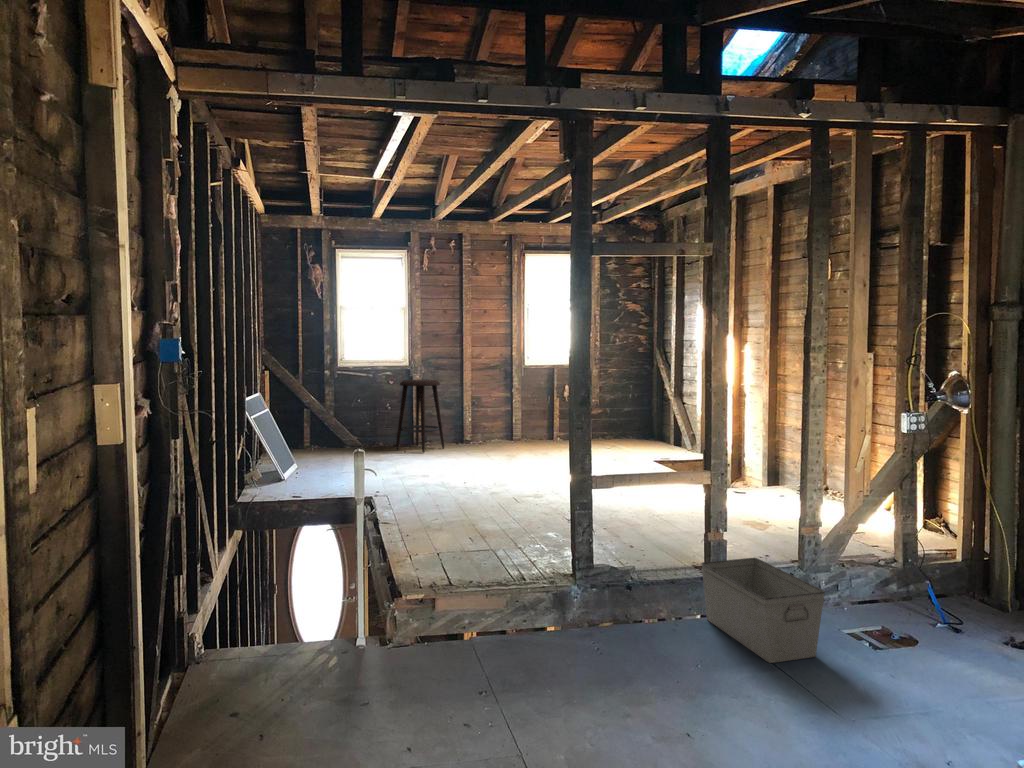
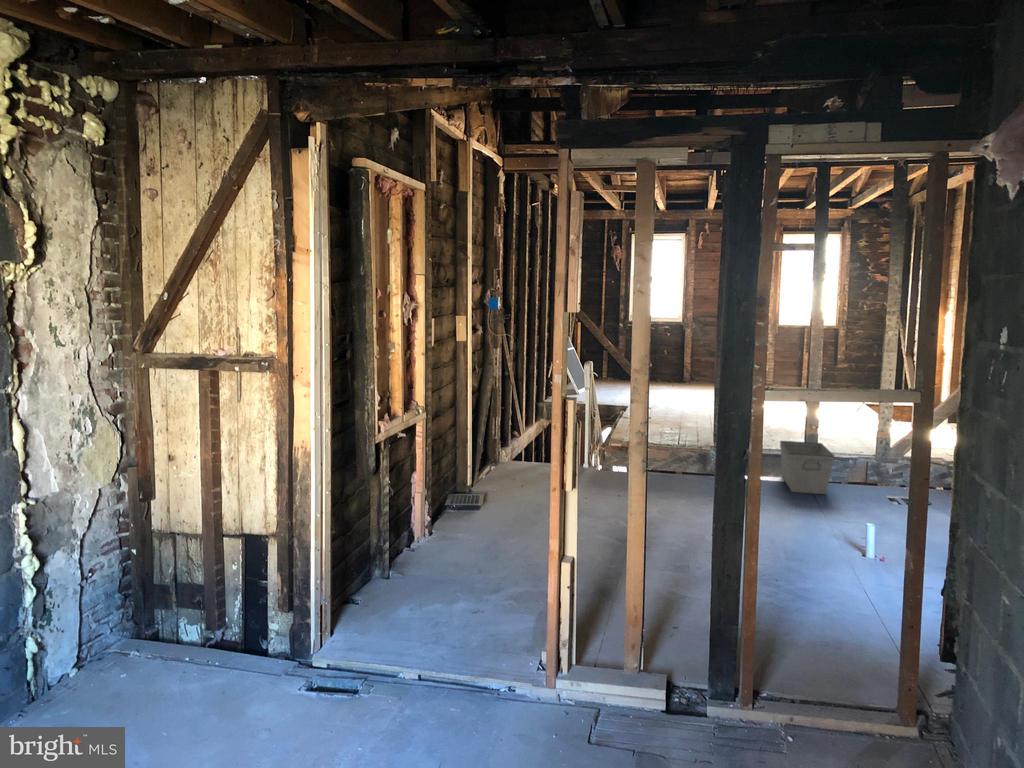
stool: present [396,379,444,453] -> none [666,333,704,388]

